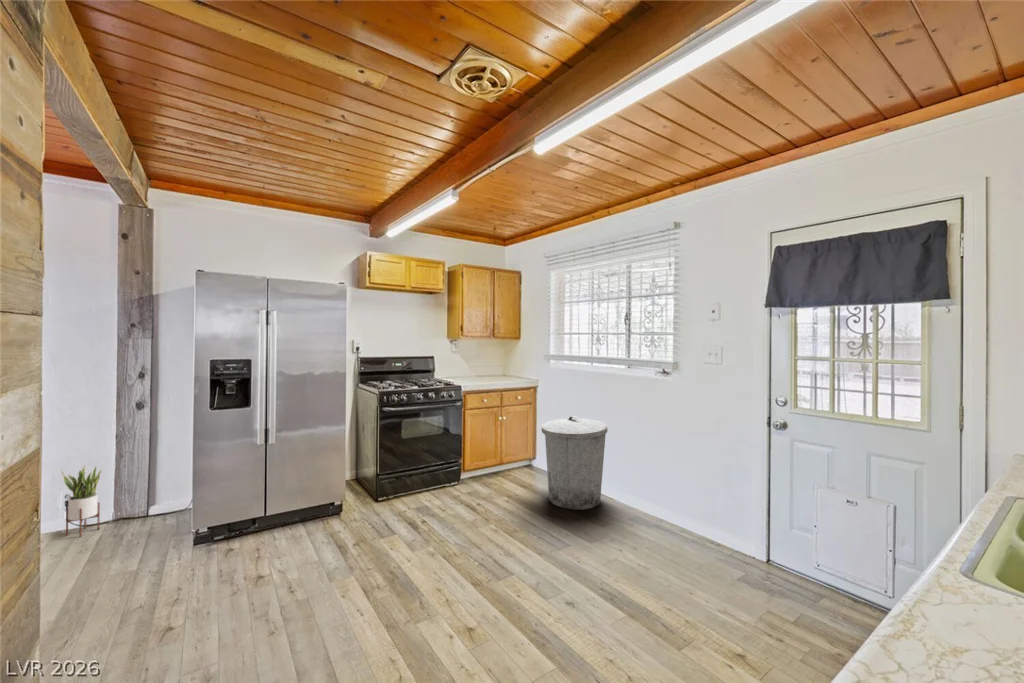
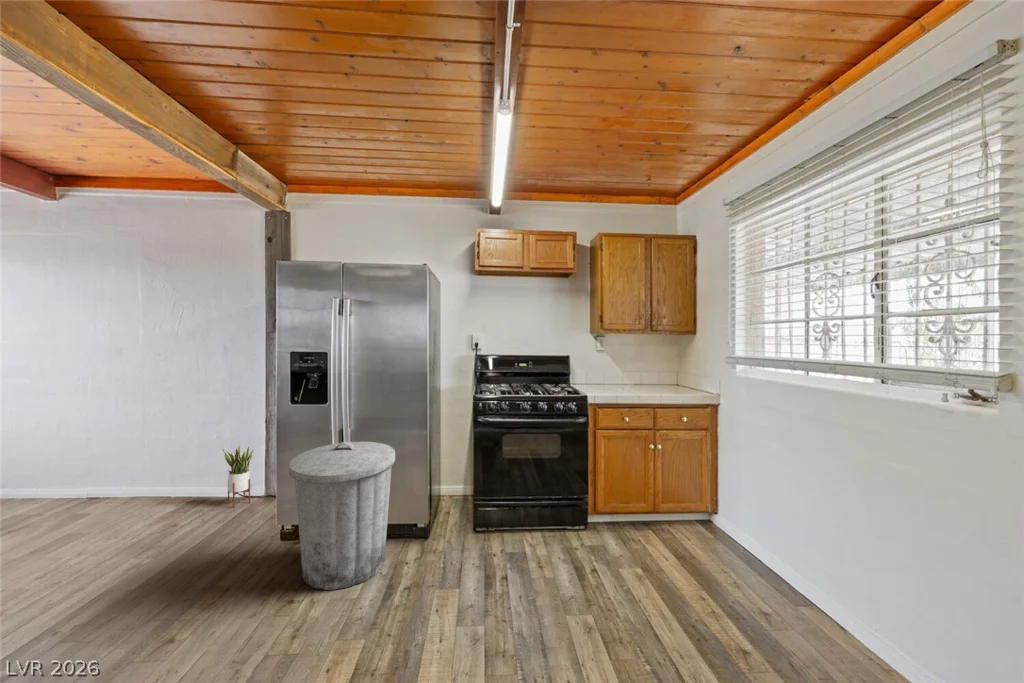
trash can: present [542,416,608,510] -> present [289,442,395,590]

